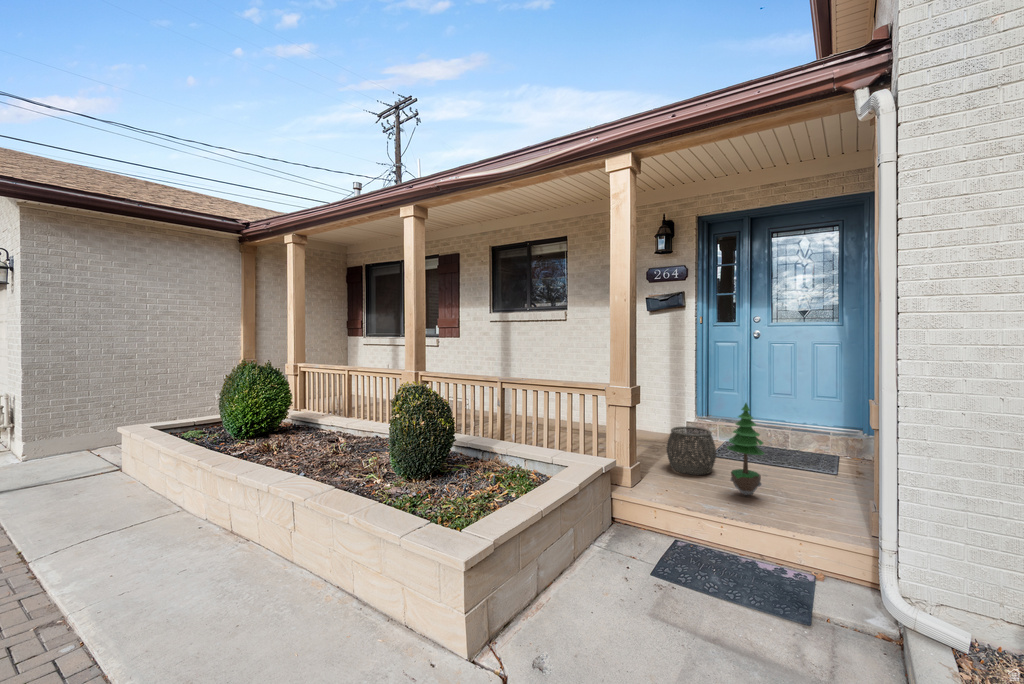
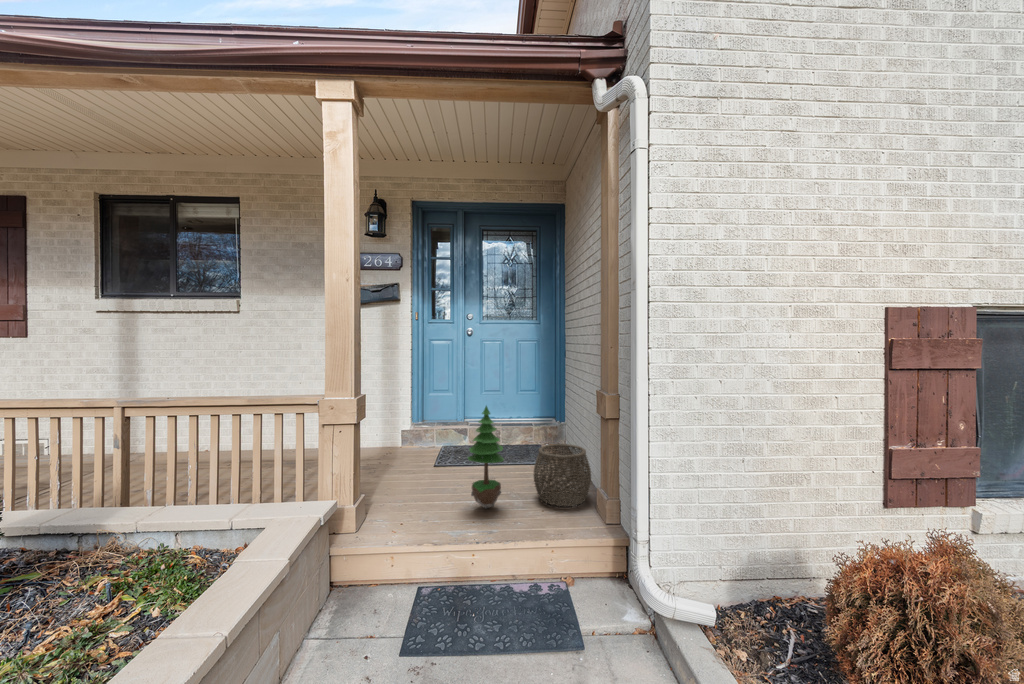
woven basket: present [667,427,716,475] -> present [534,444,591,506]

